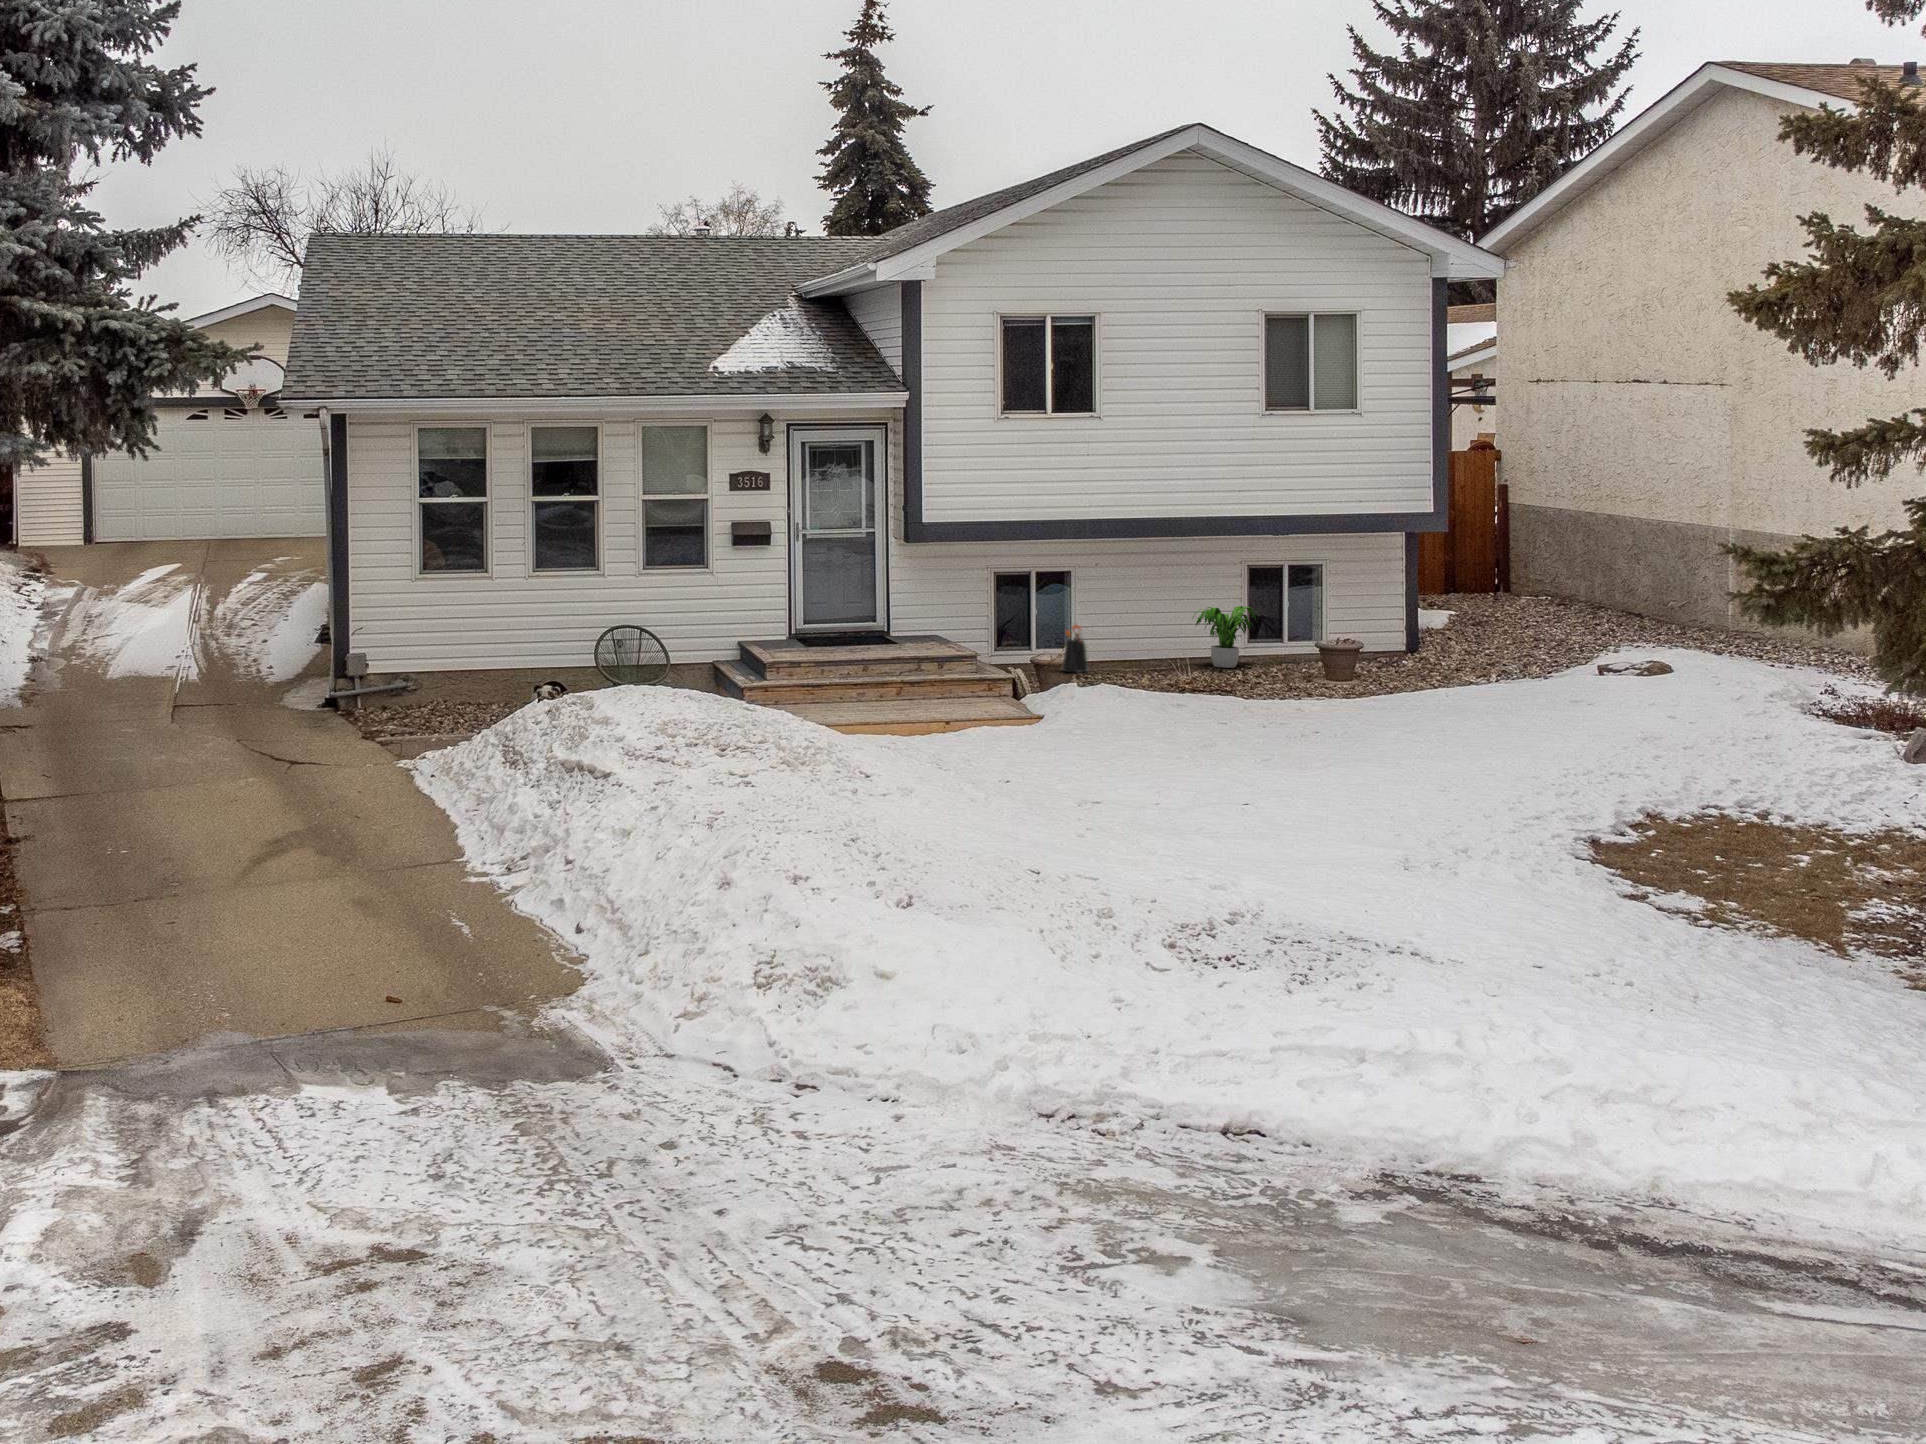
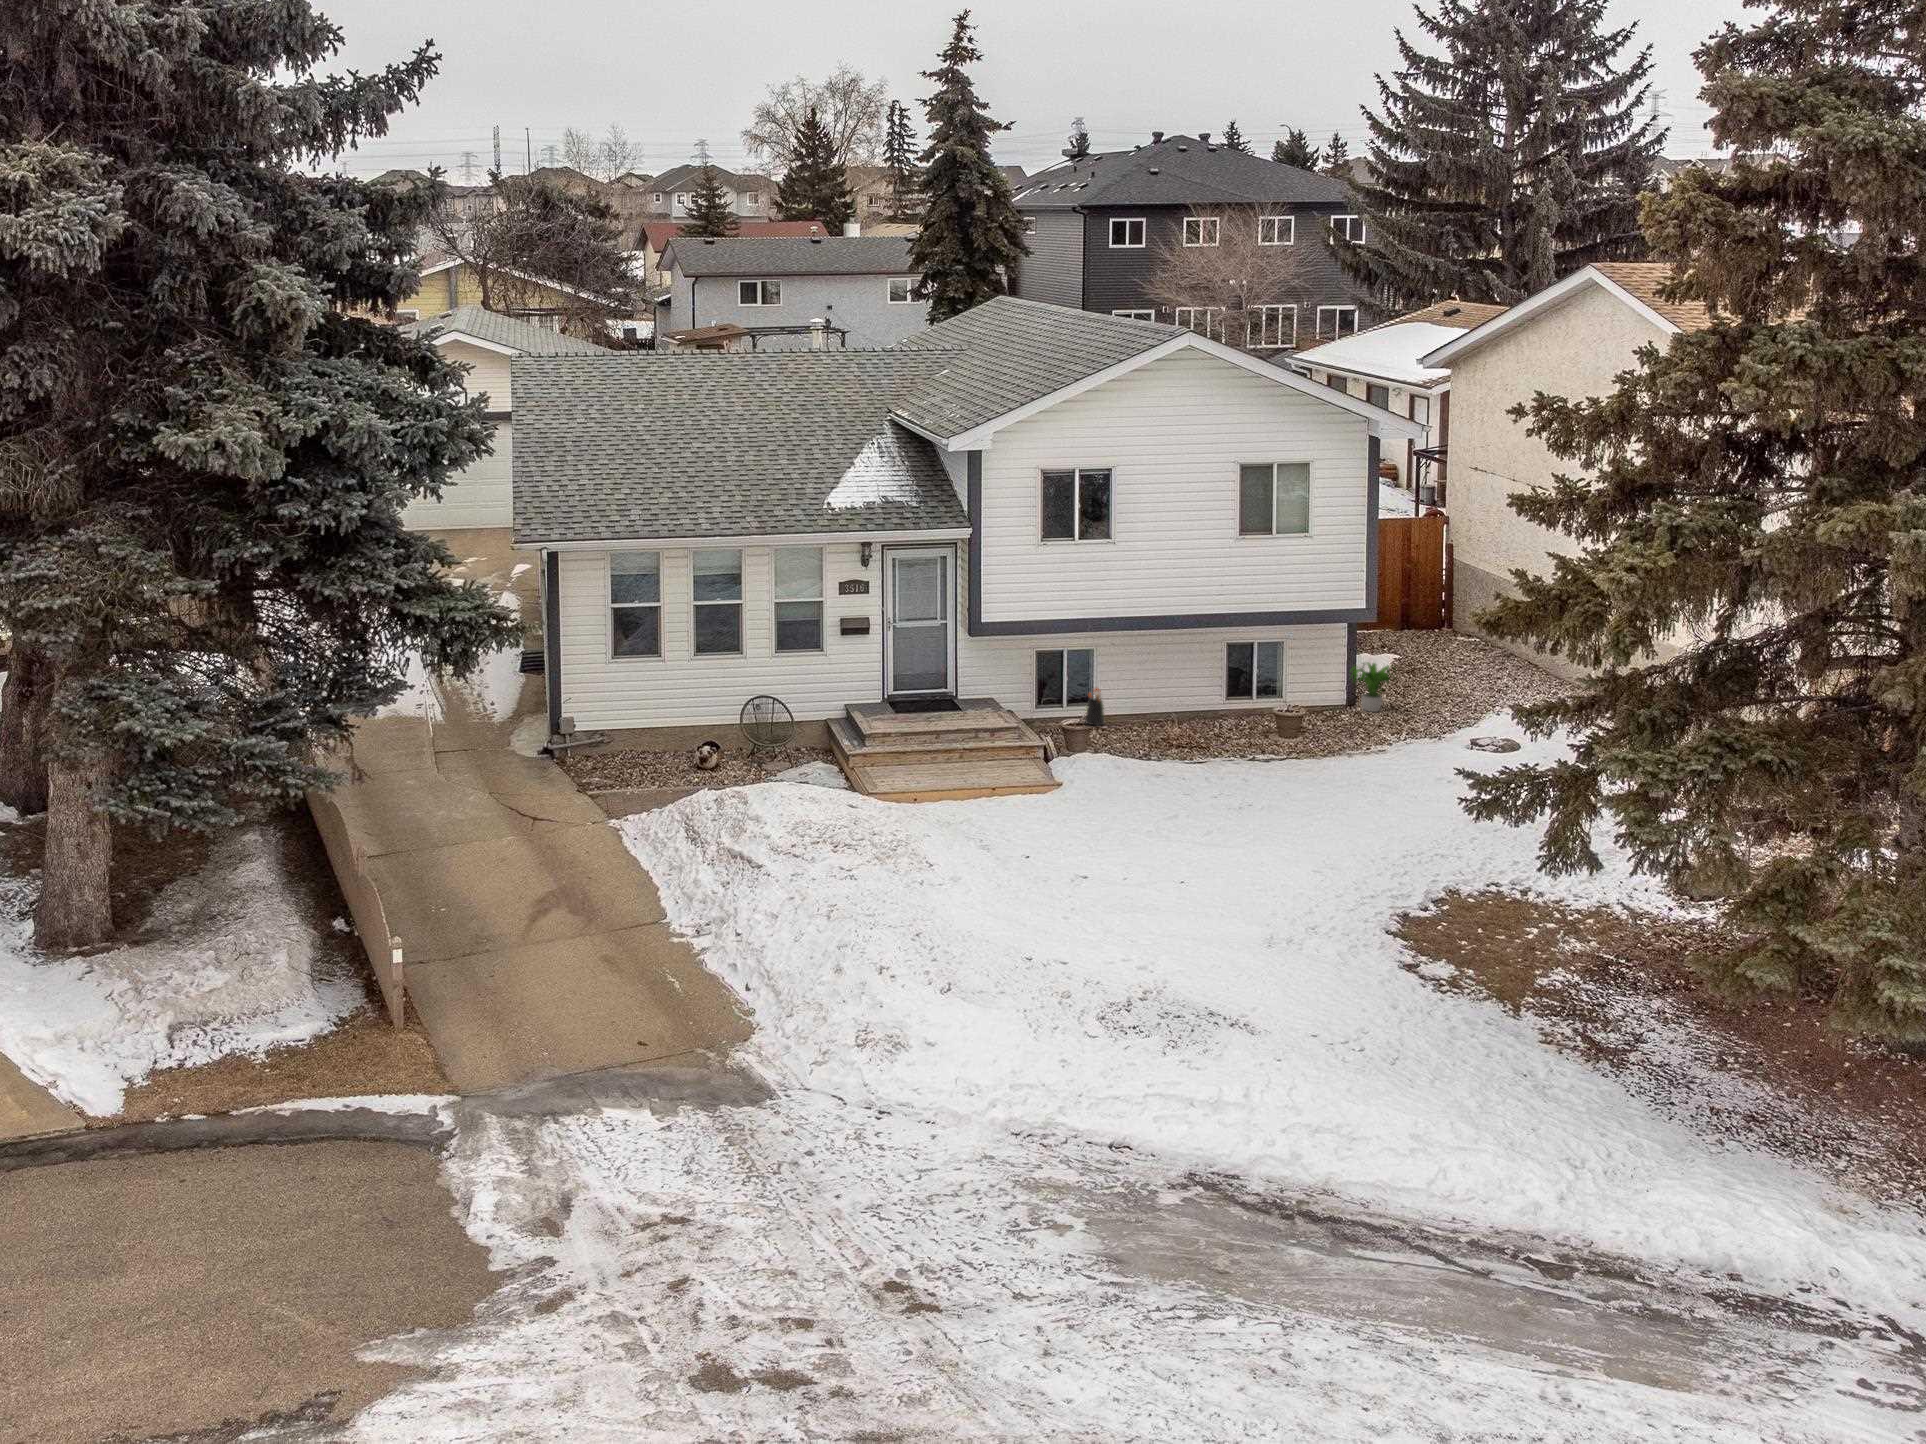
potted plant: present [1193,606,1259,668] -> present [1351,663,1396,712]

